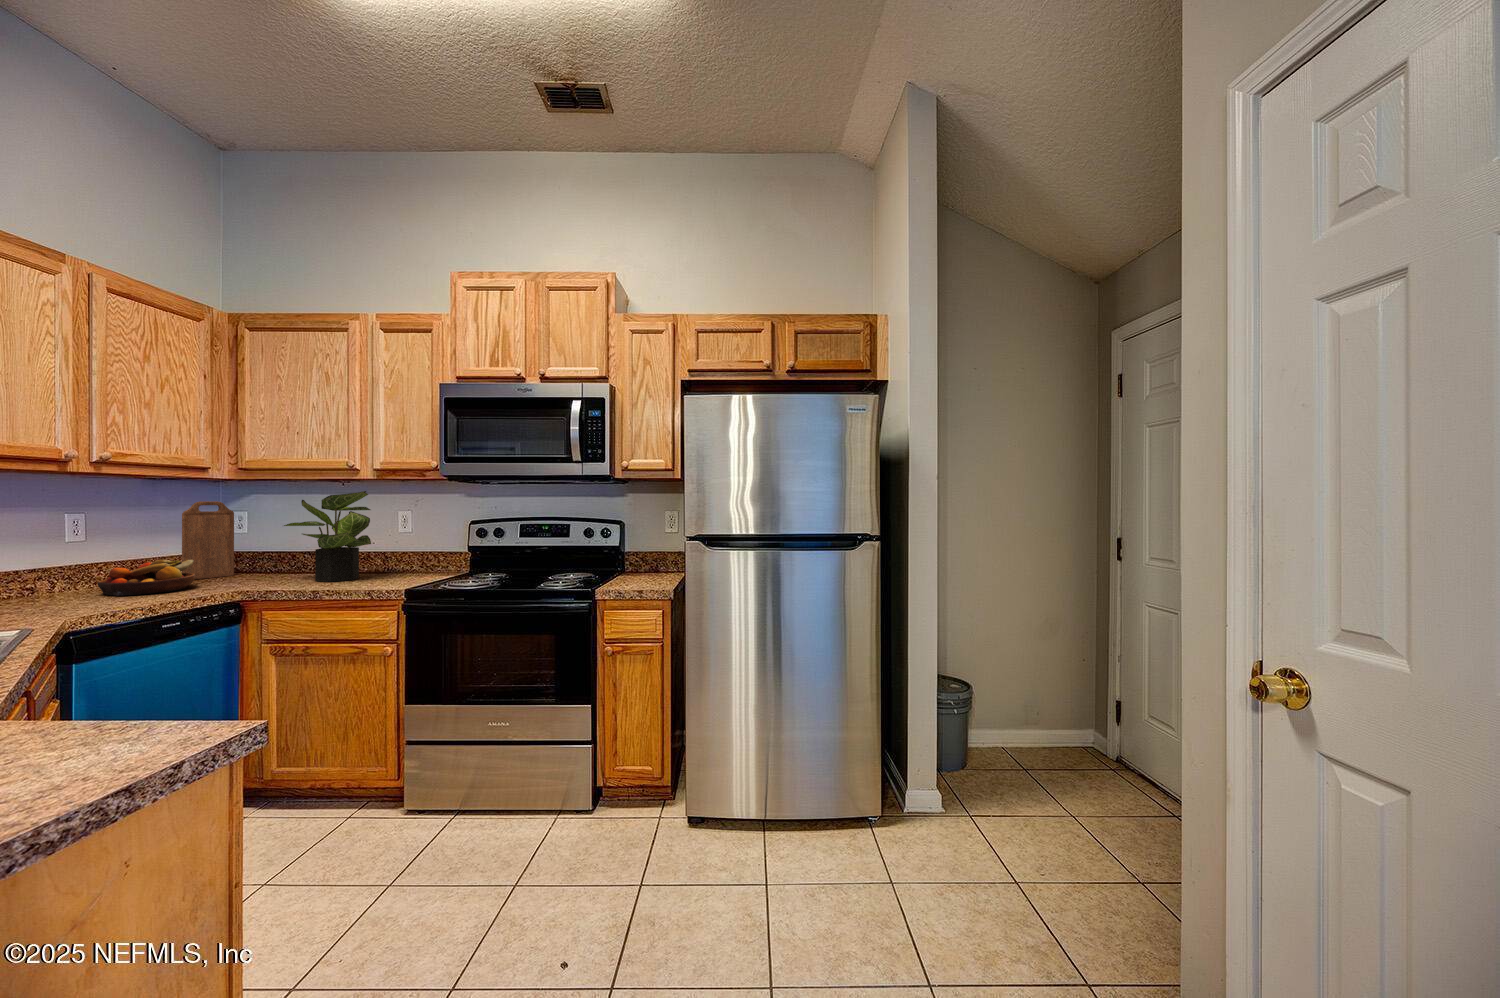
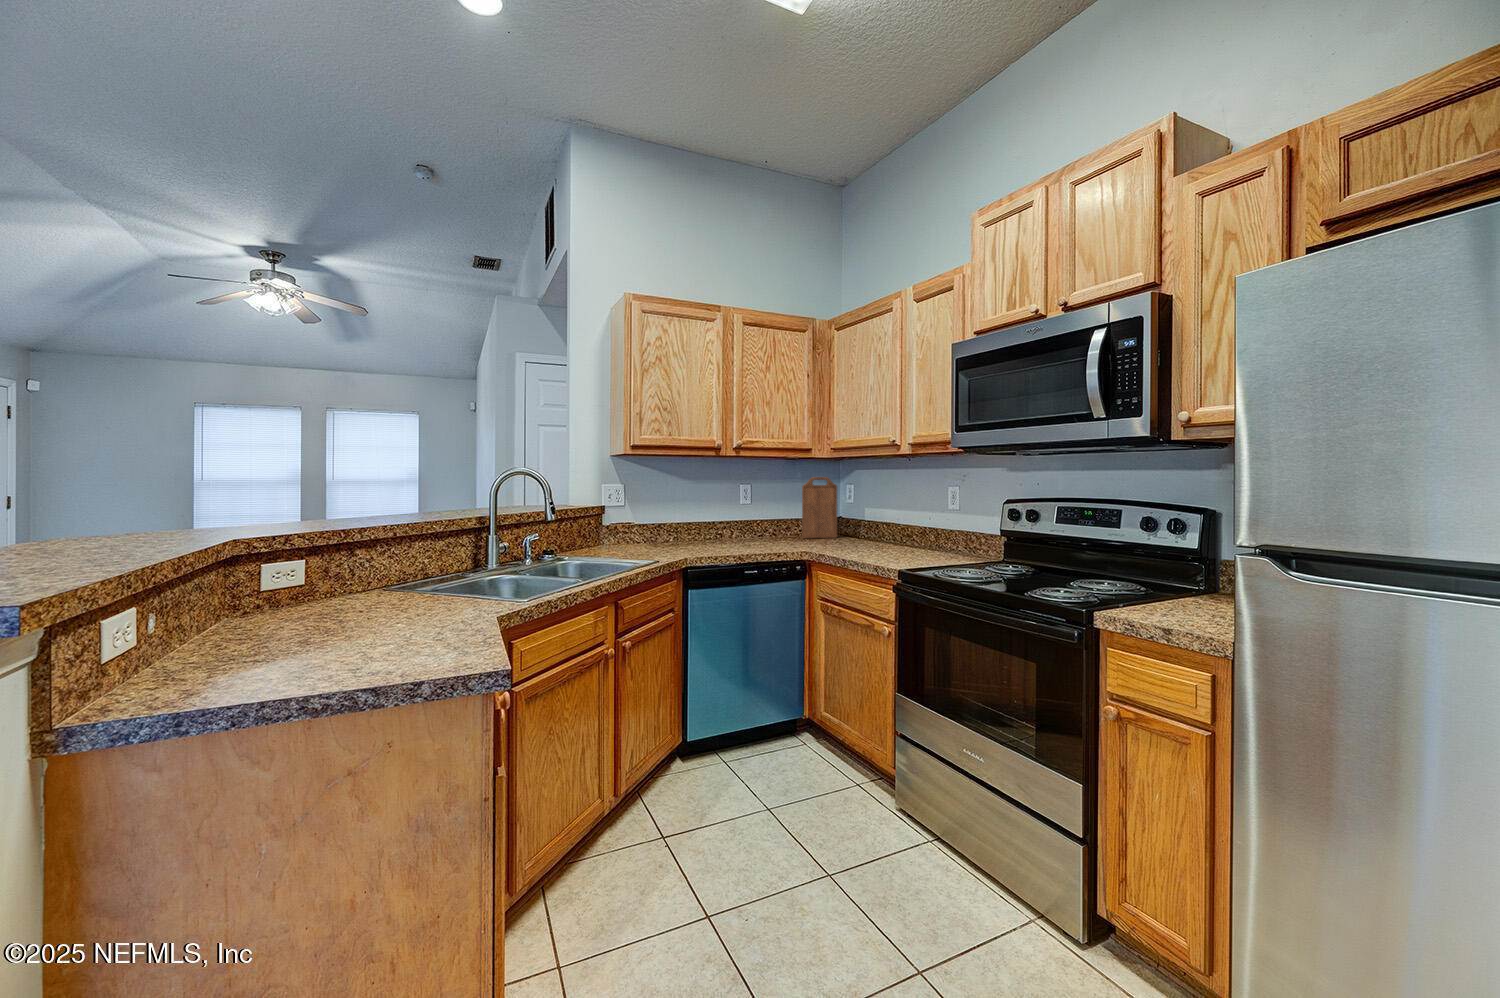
potted plant: present [284,491,371,582] -> none [847,467,917,553]
fruit bowl: present [97,560,195,596] -> none [743,522,800,546]

